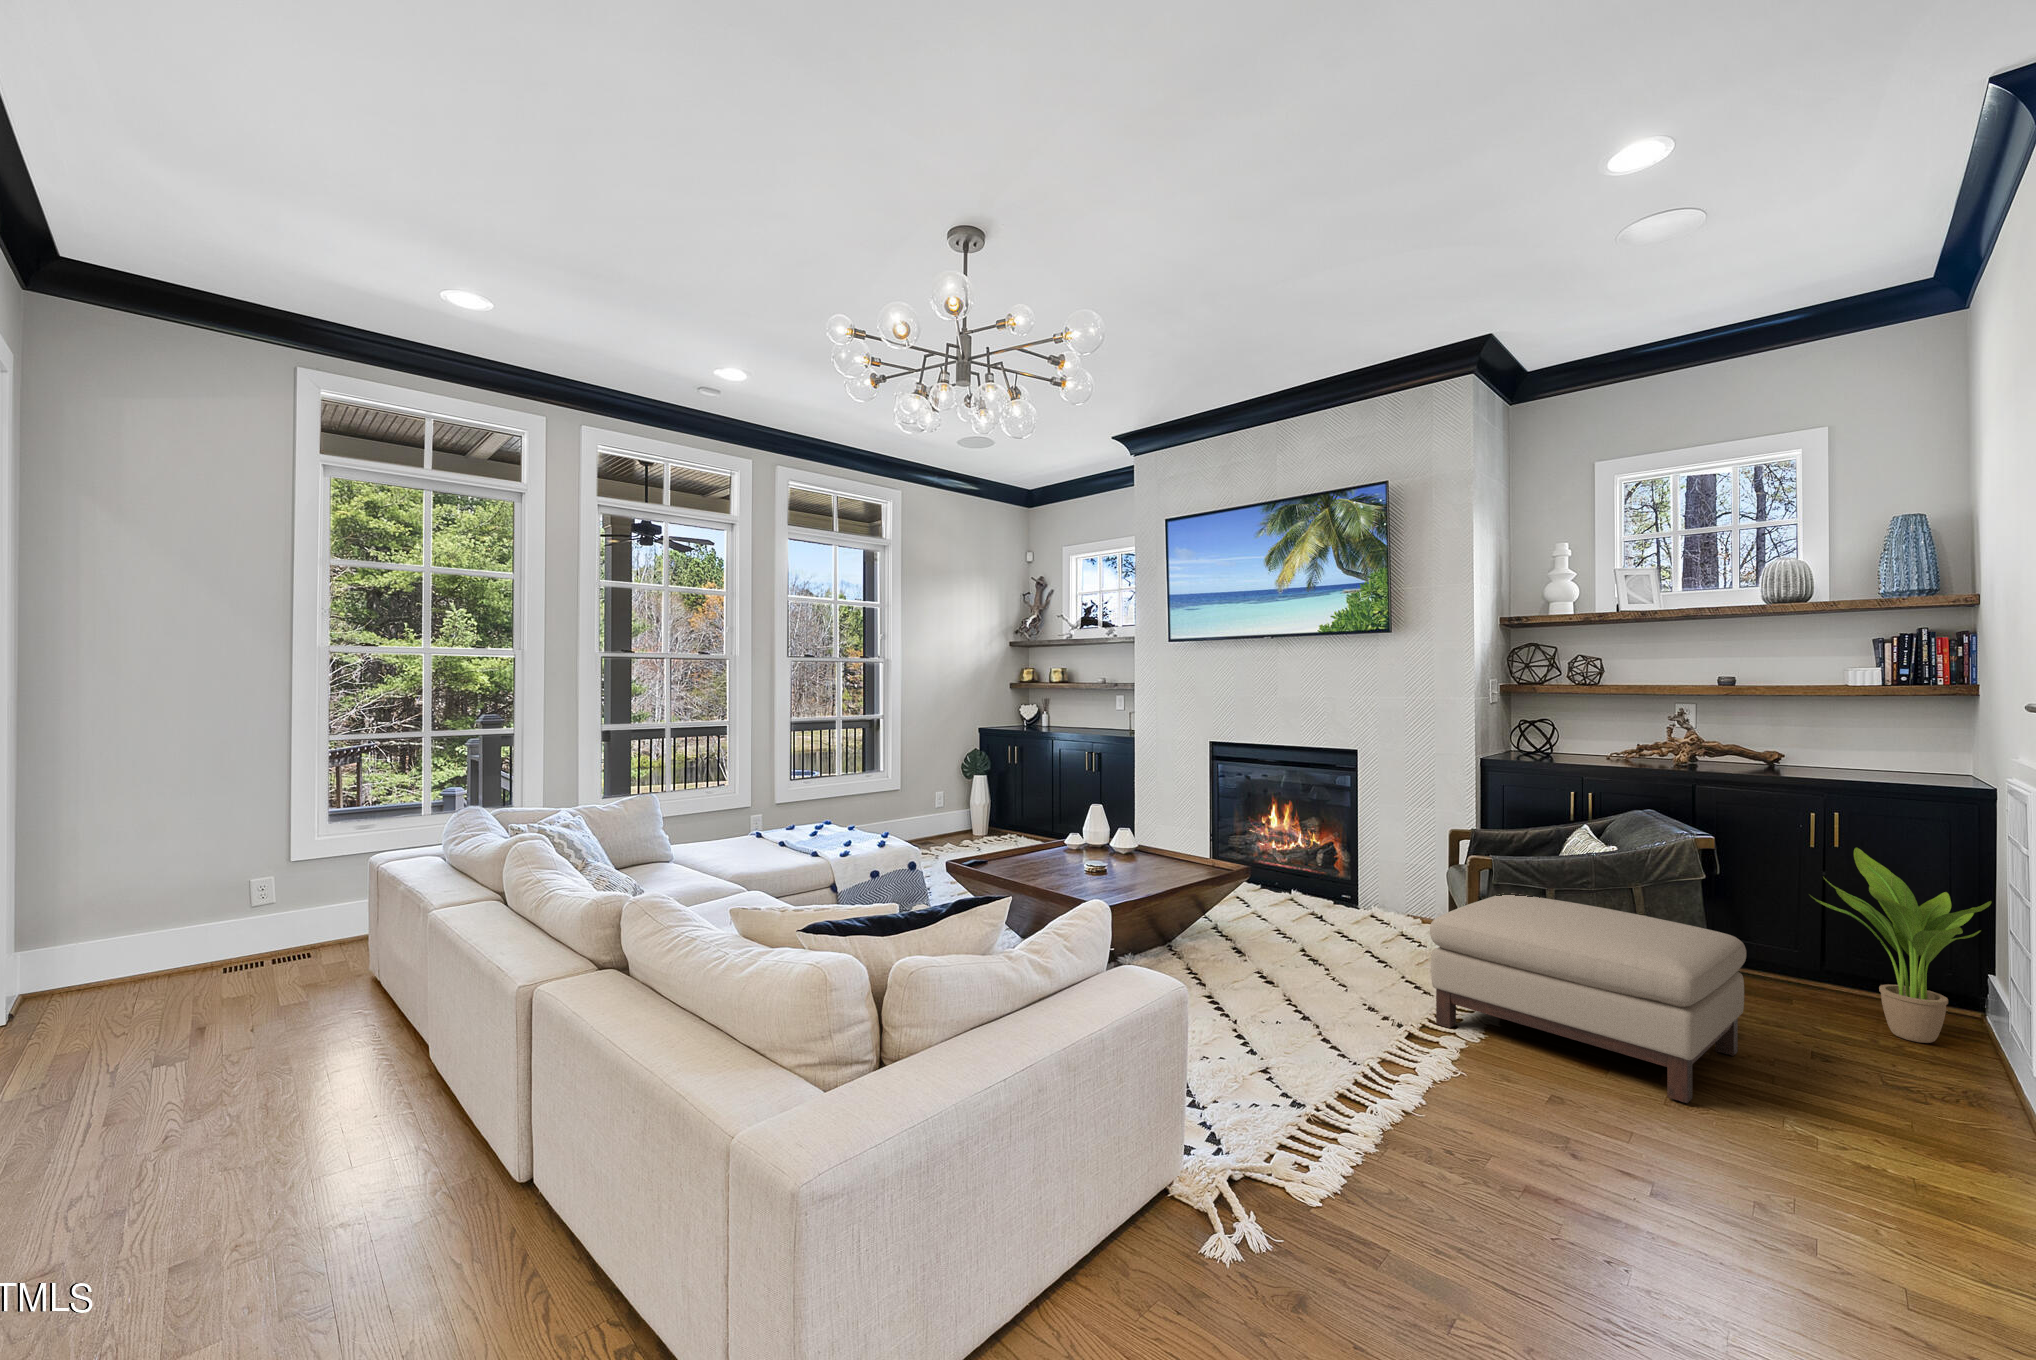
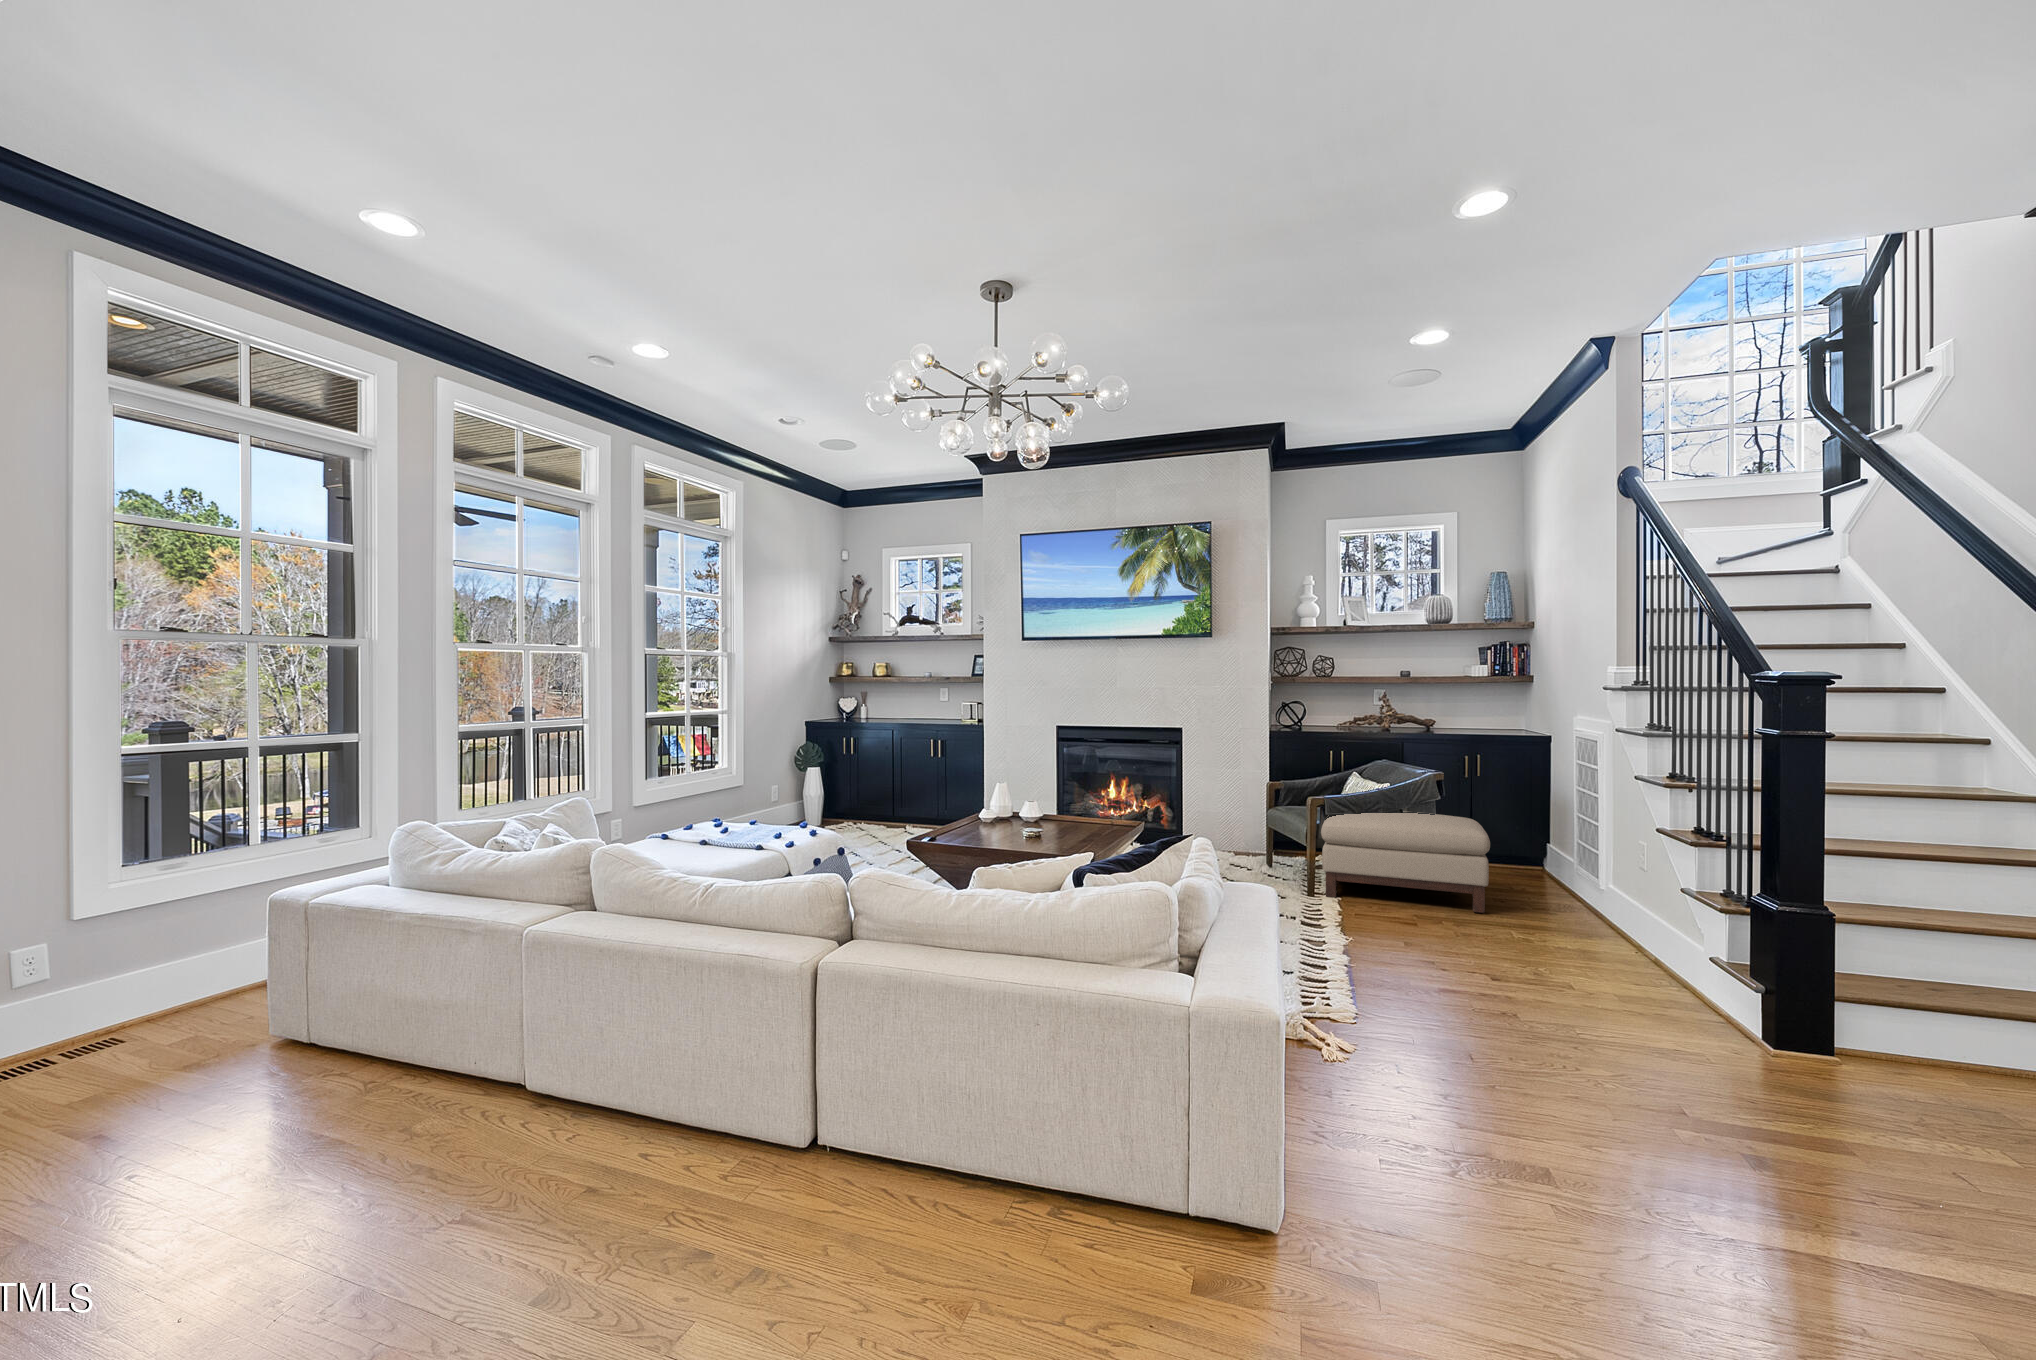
potted plant: present [1811,848,1991,1043] -> none [1482,770,1572,878]

